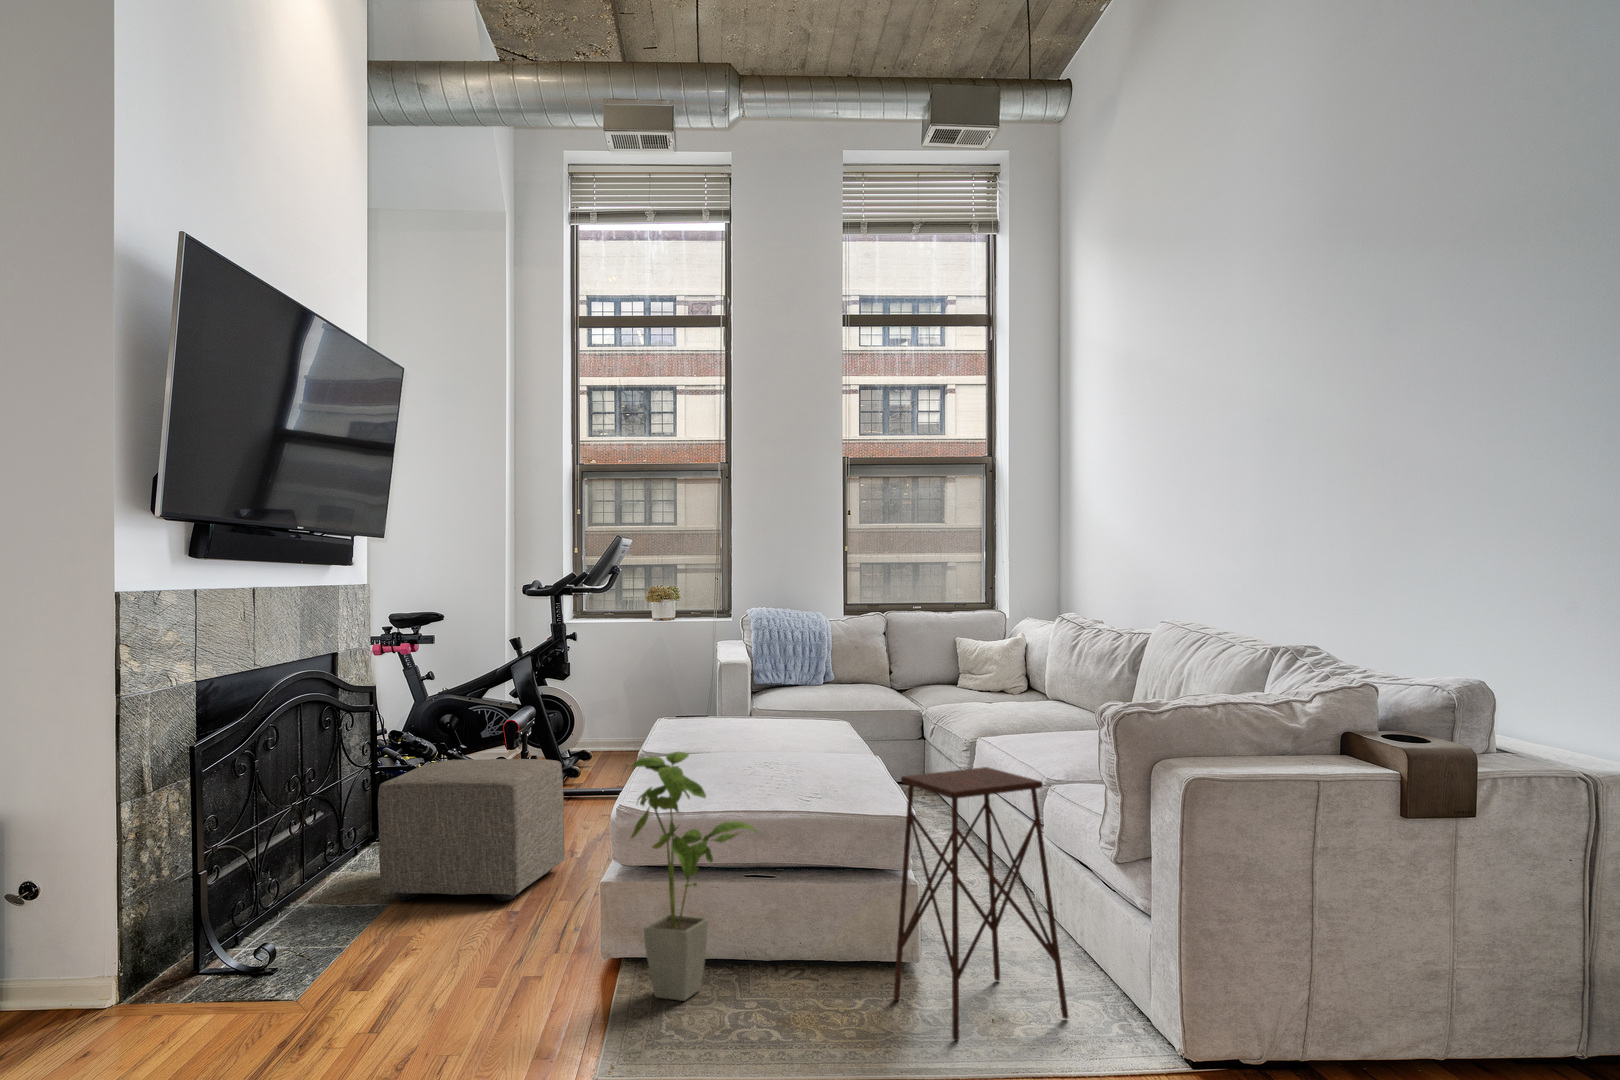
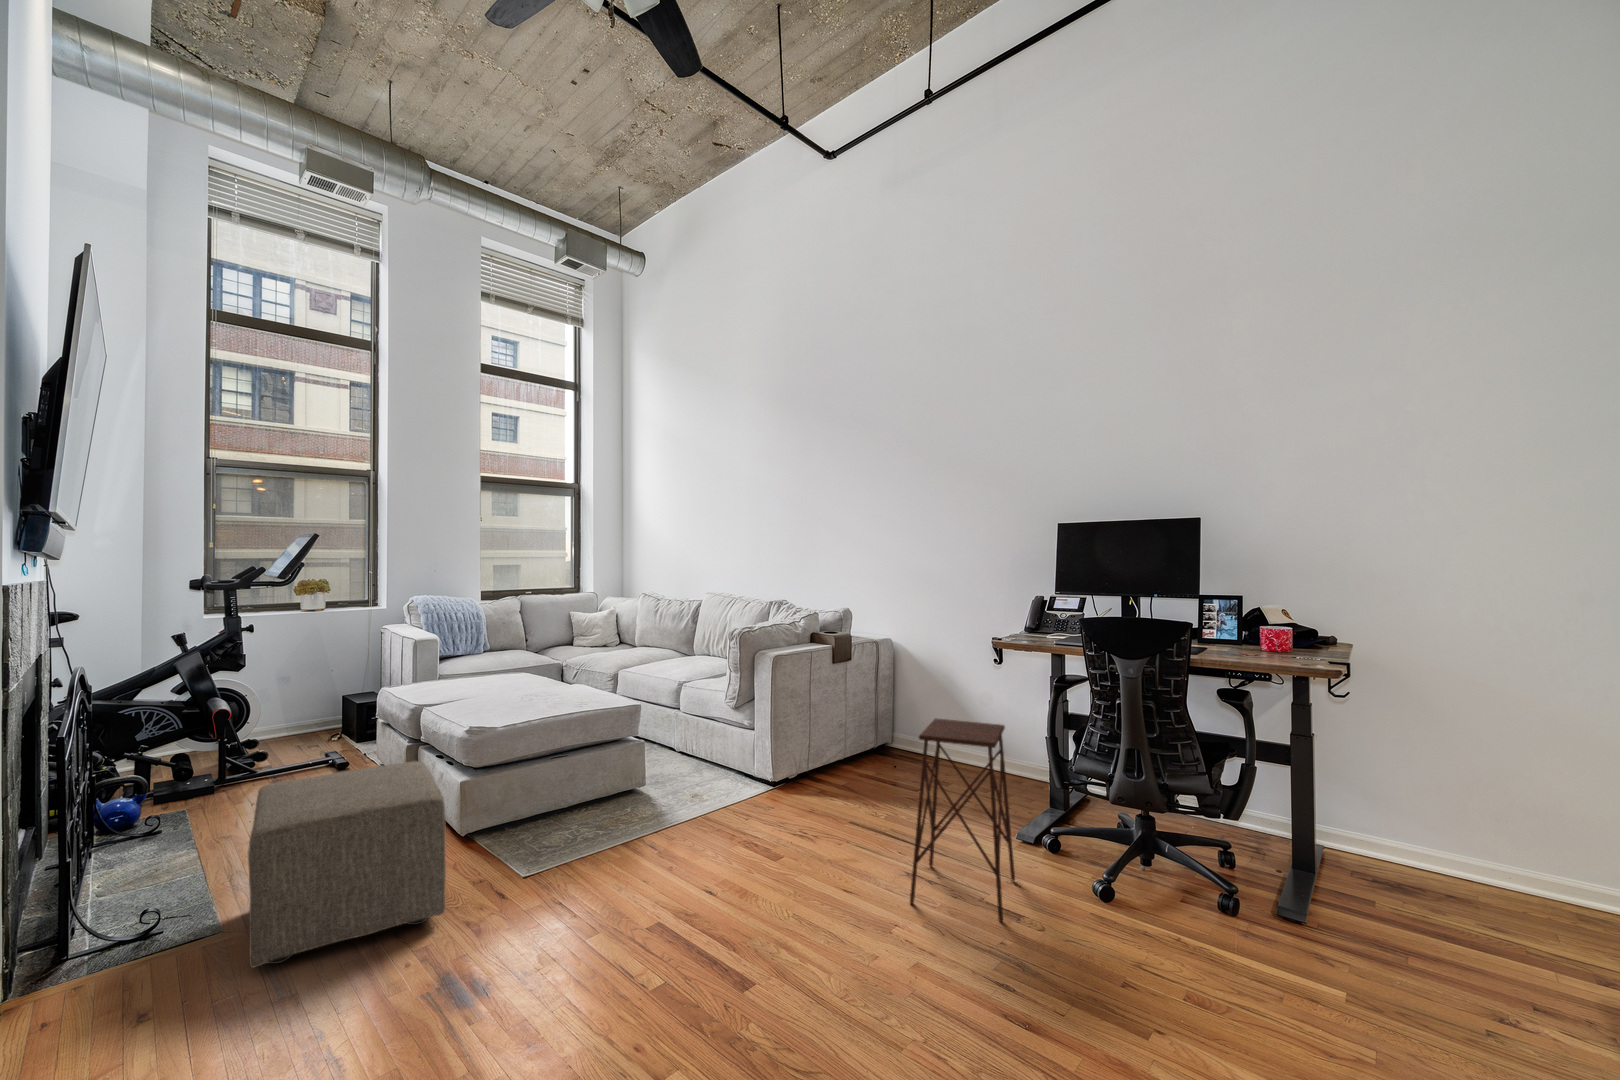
house plant: present [631,752,757,1001] -> none [726,744,833,971]

